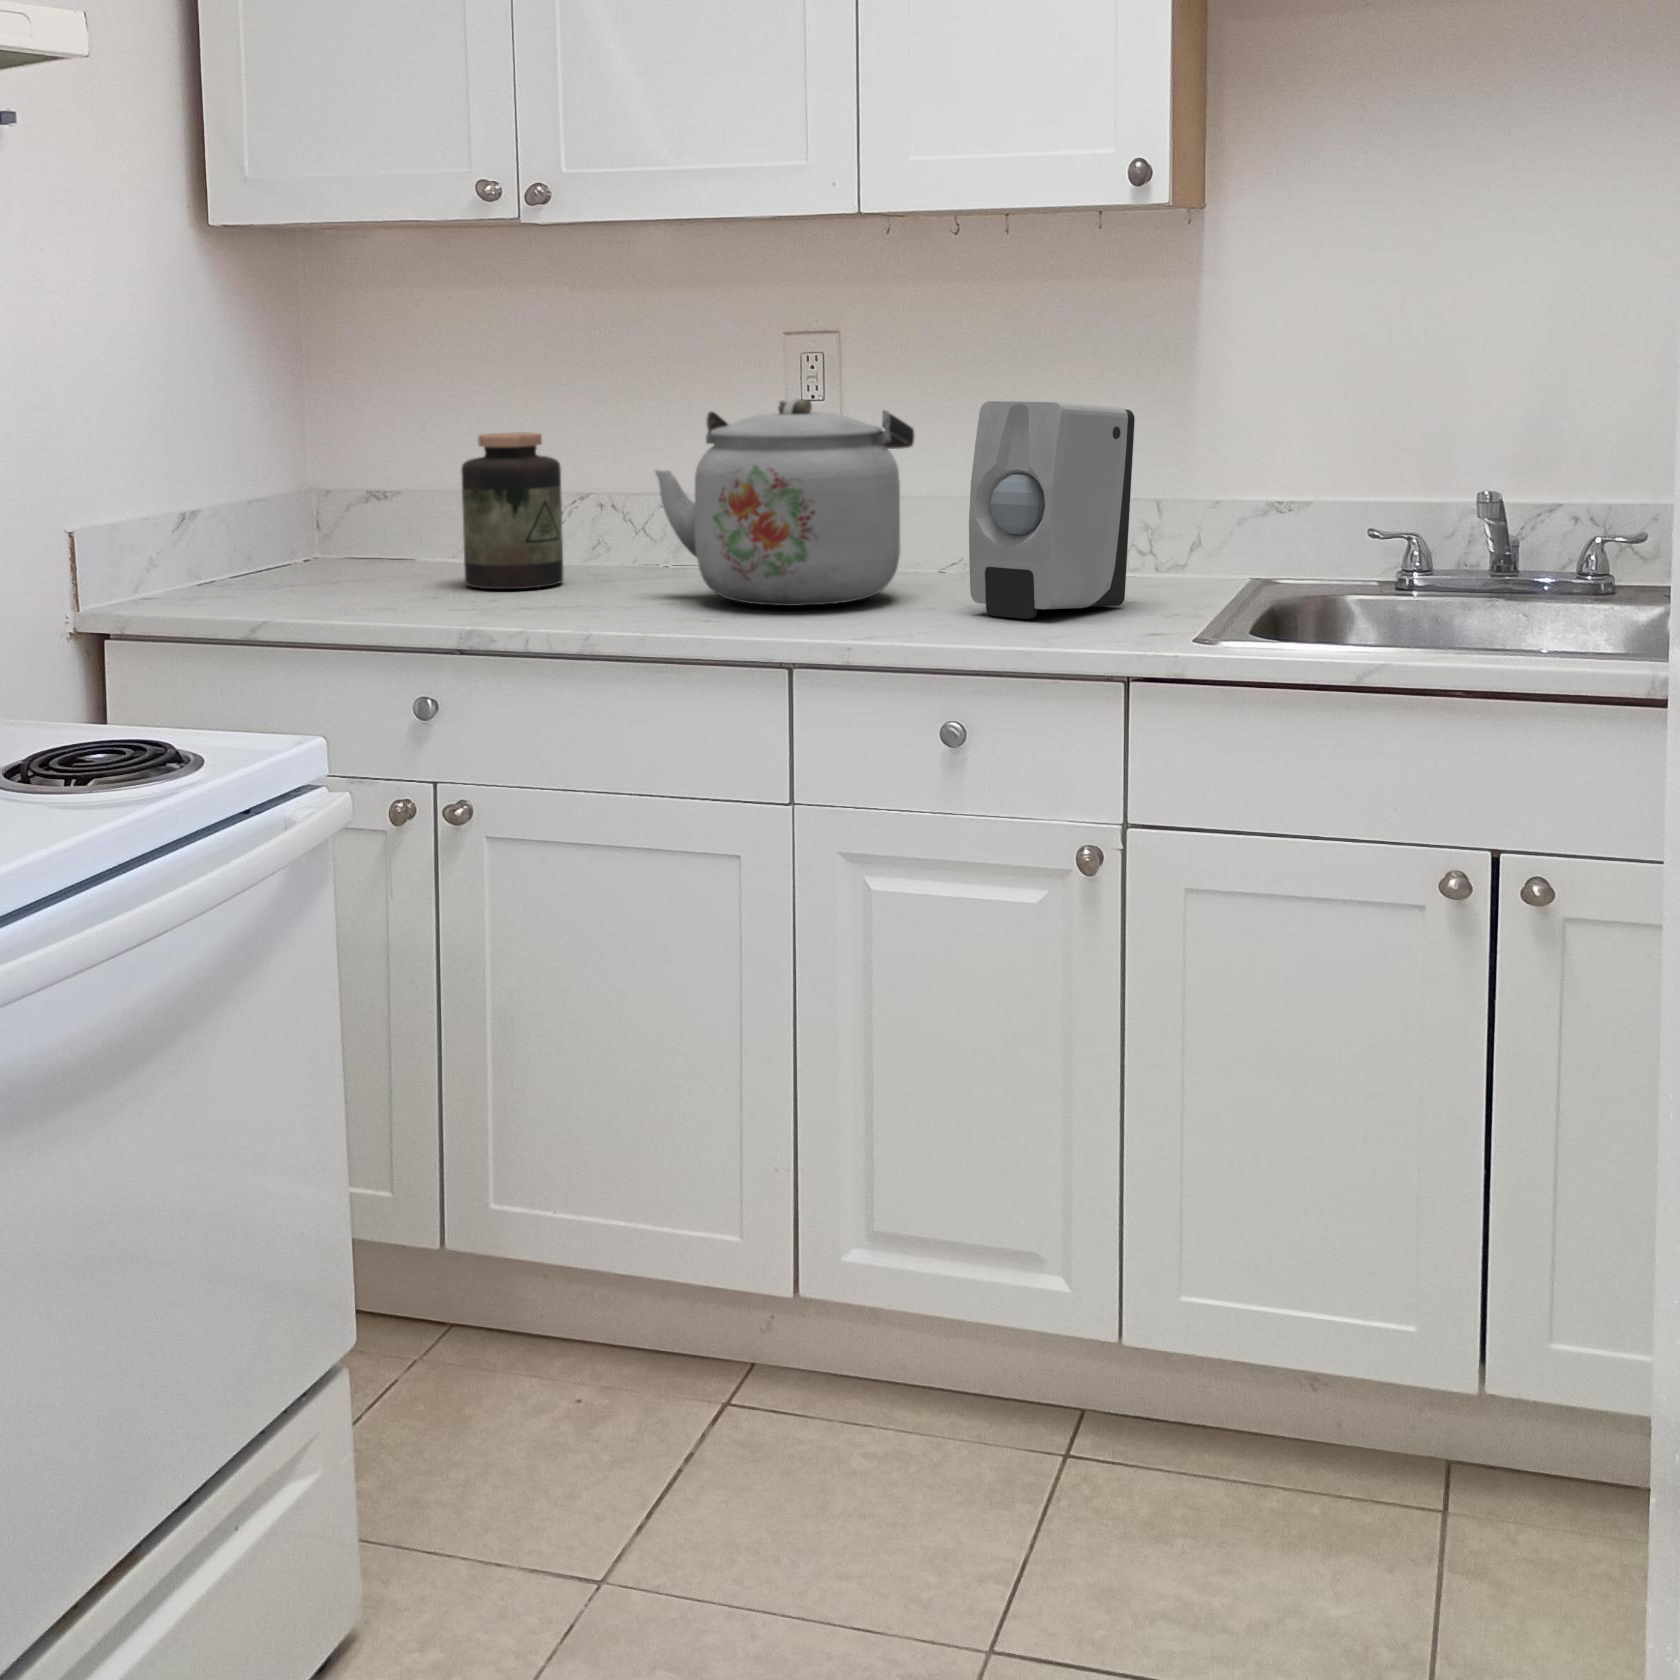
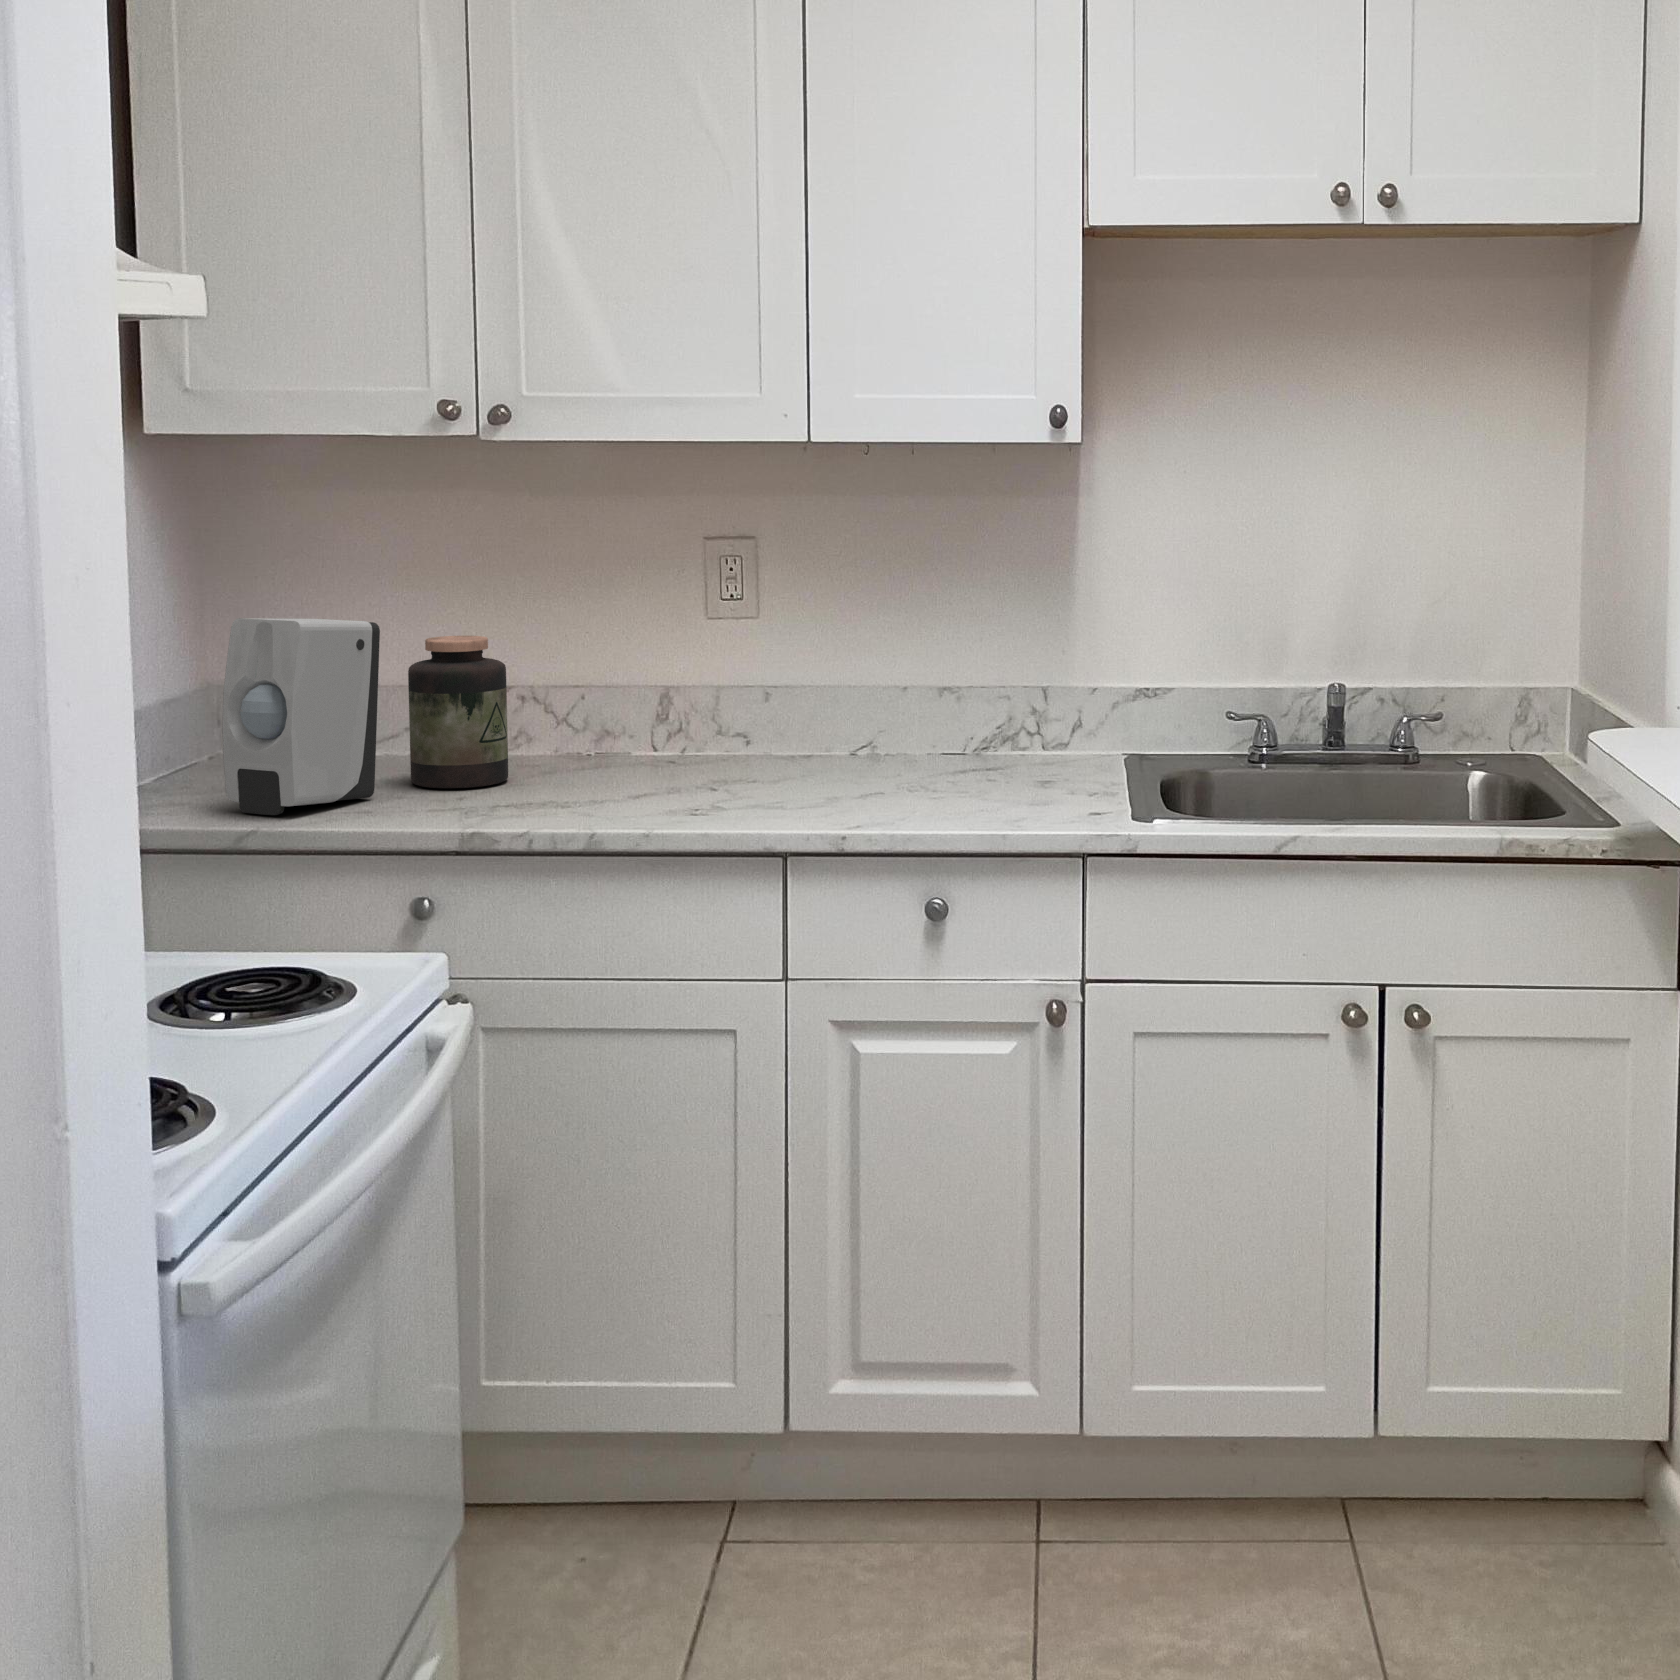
kettle: present [655,398,914,606] -> none [615,607,846,798]
soap dispenser: present [969,401,1135,619] -> present [222,618,380,815]

